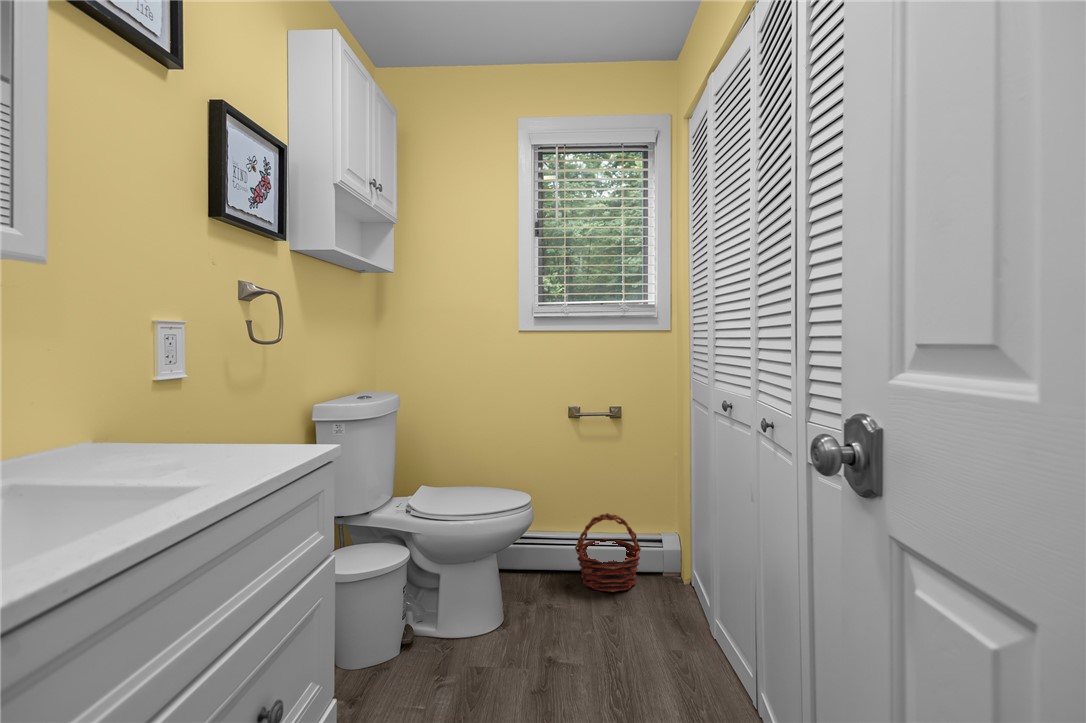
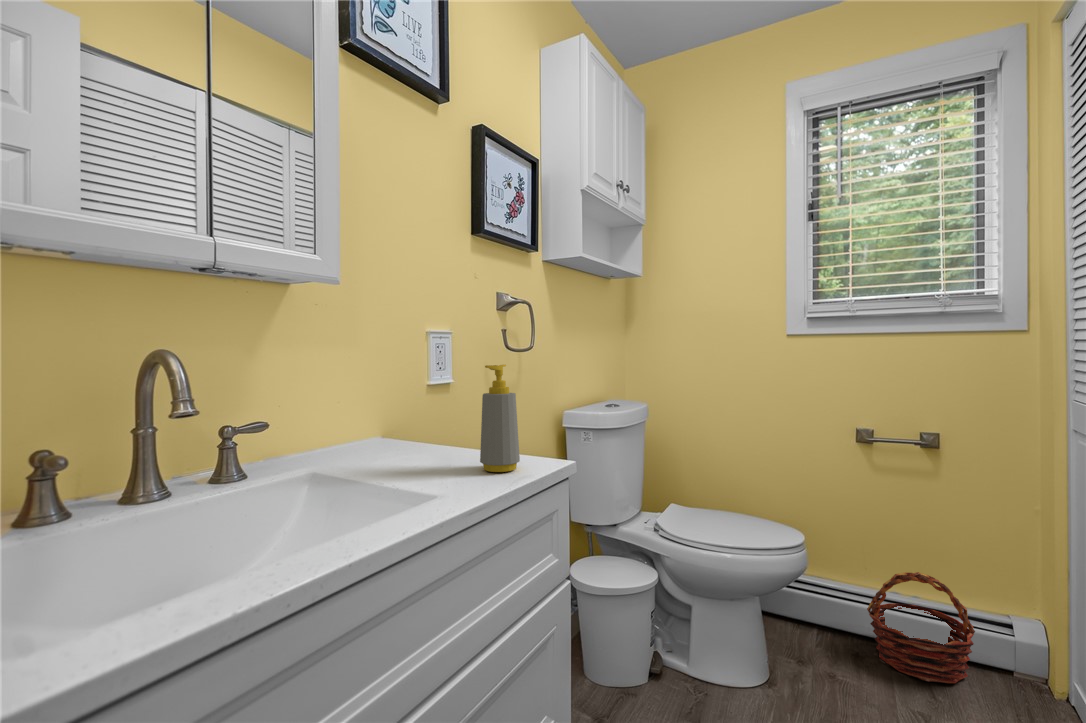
soap bottle: none [244,354,288,460] -> present [480,365,520,472]

